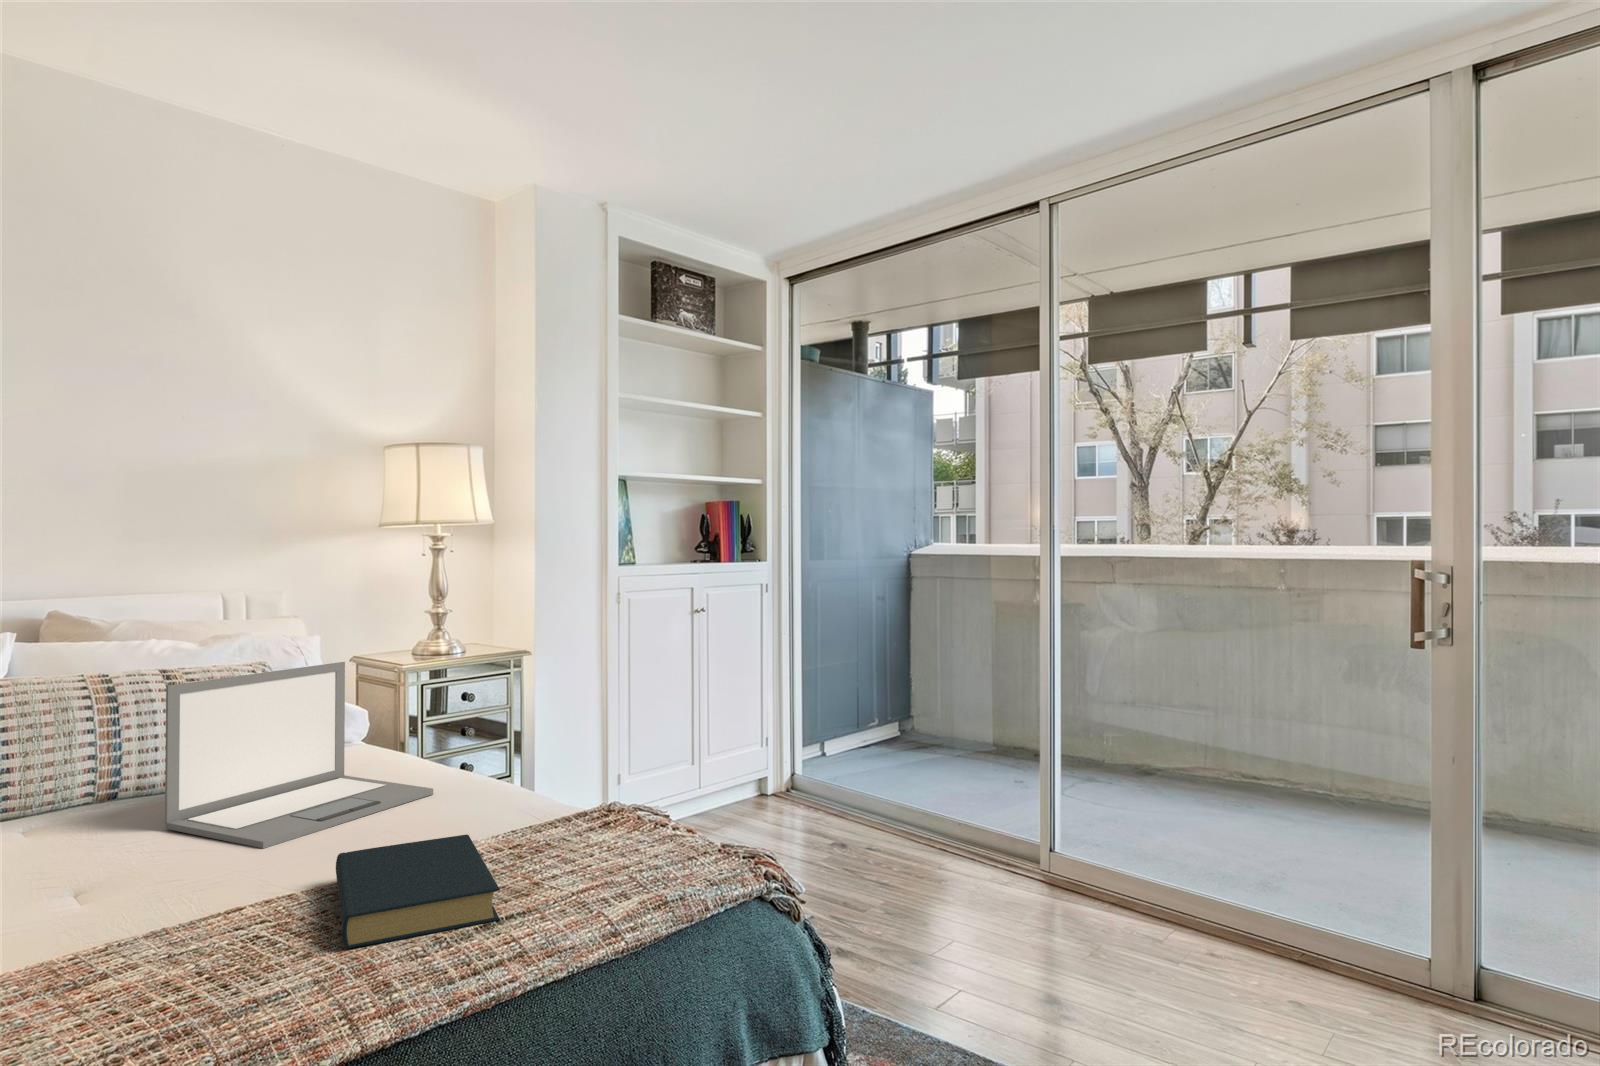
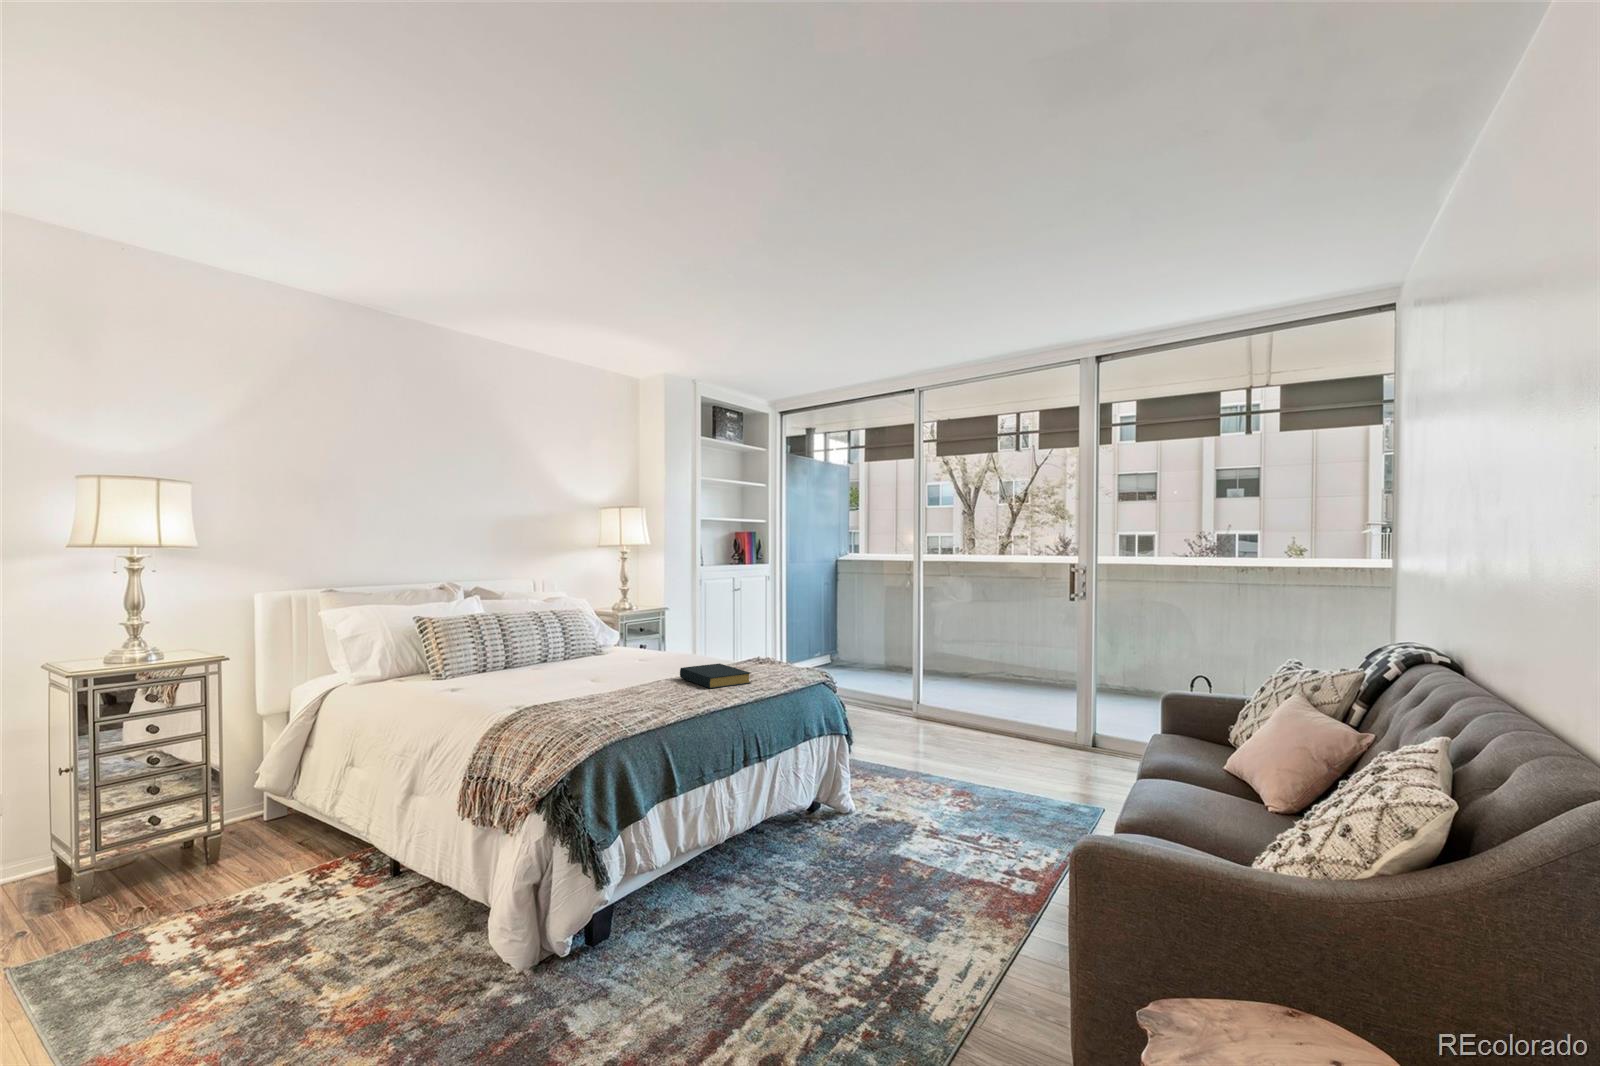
laptop: present [165,662,433,849] -> none [582,606,674,673]

